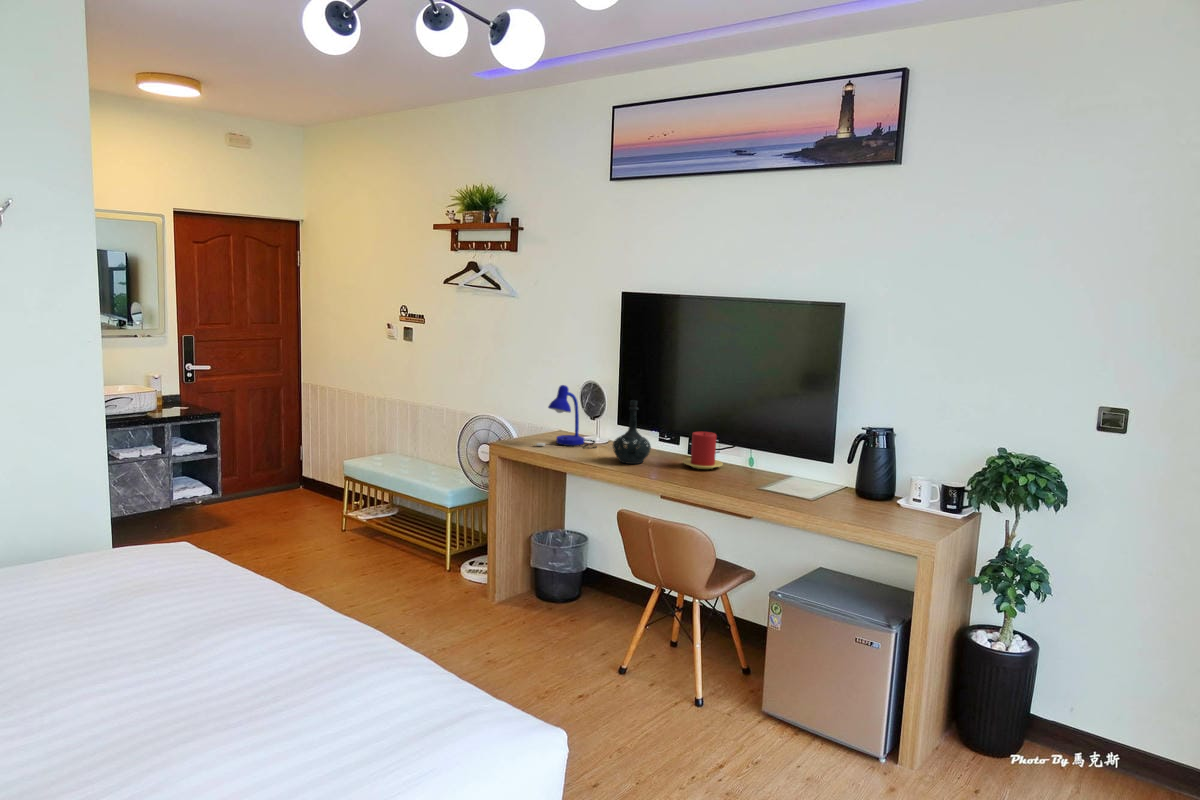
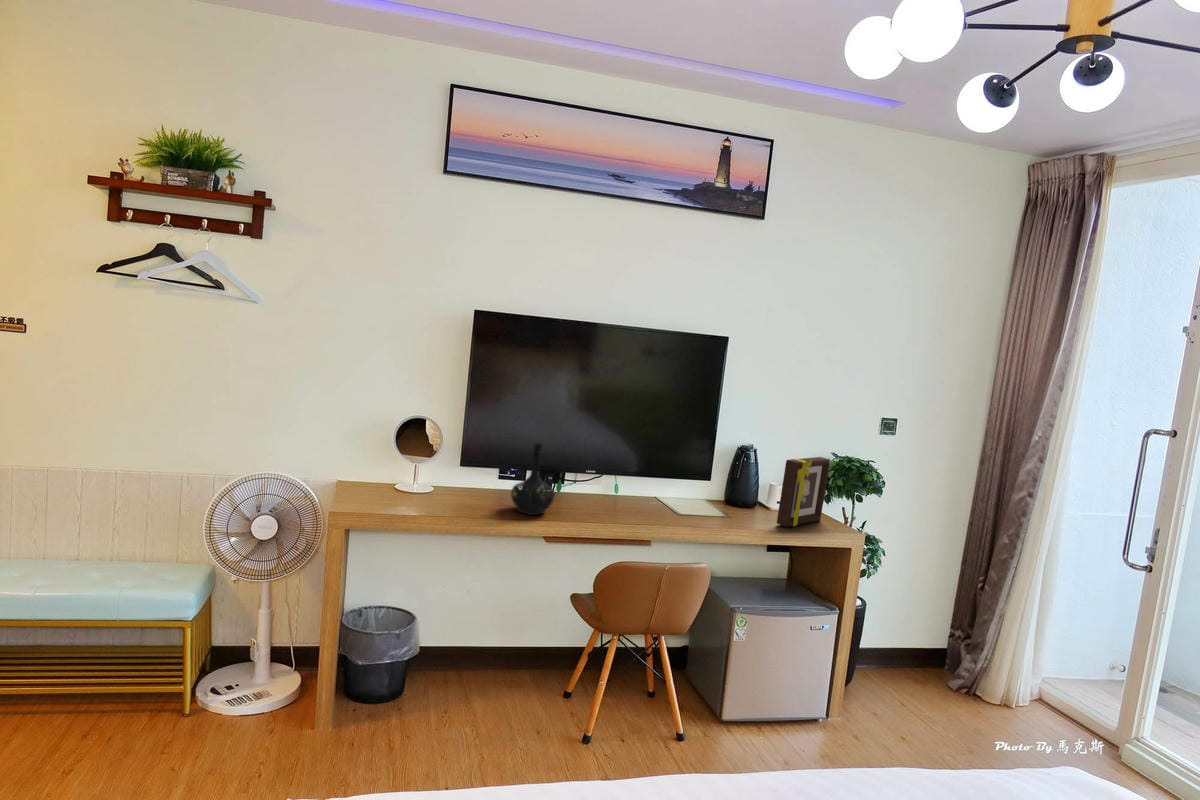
desk lamp: present [533,385,597,448] -> none [392,429,453,511]
candle: present [683,432,723,469] -> none [569,466,610,506]
picture frame: none [849,435,942,522] -> present [777,457,830,527]

